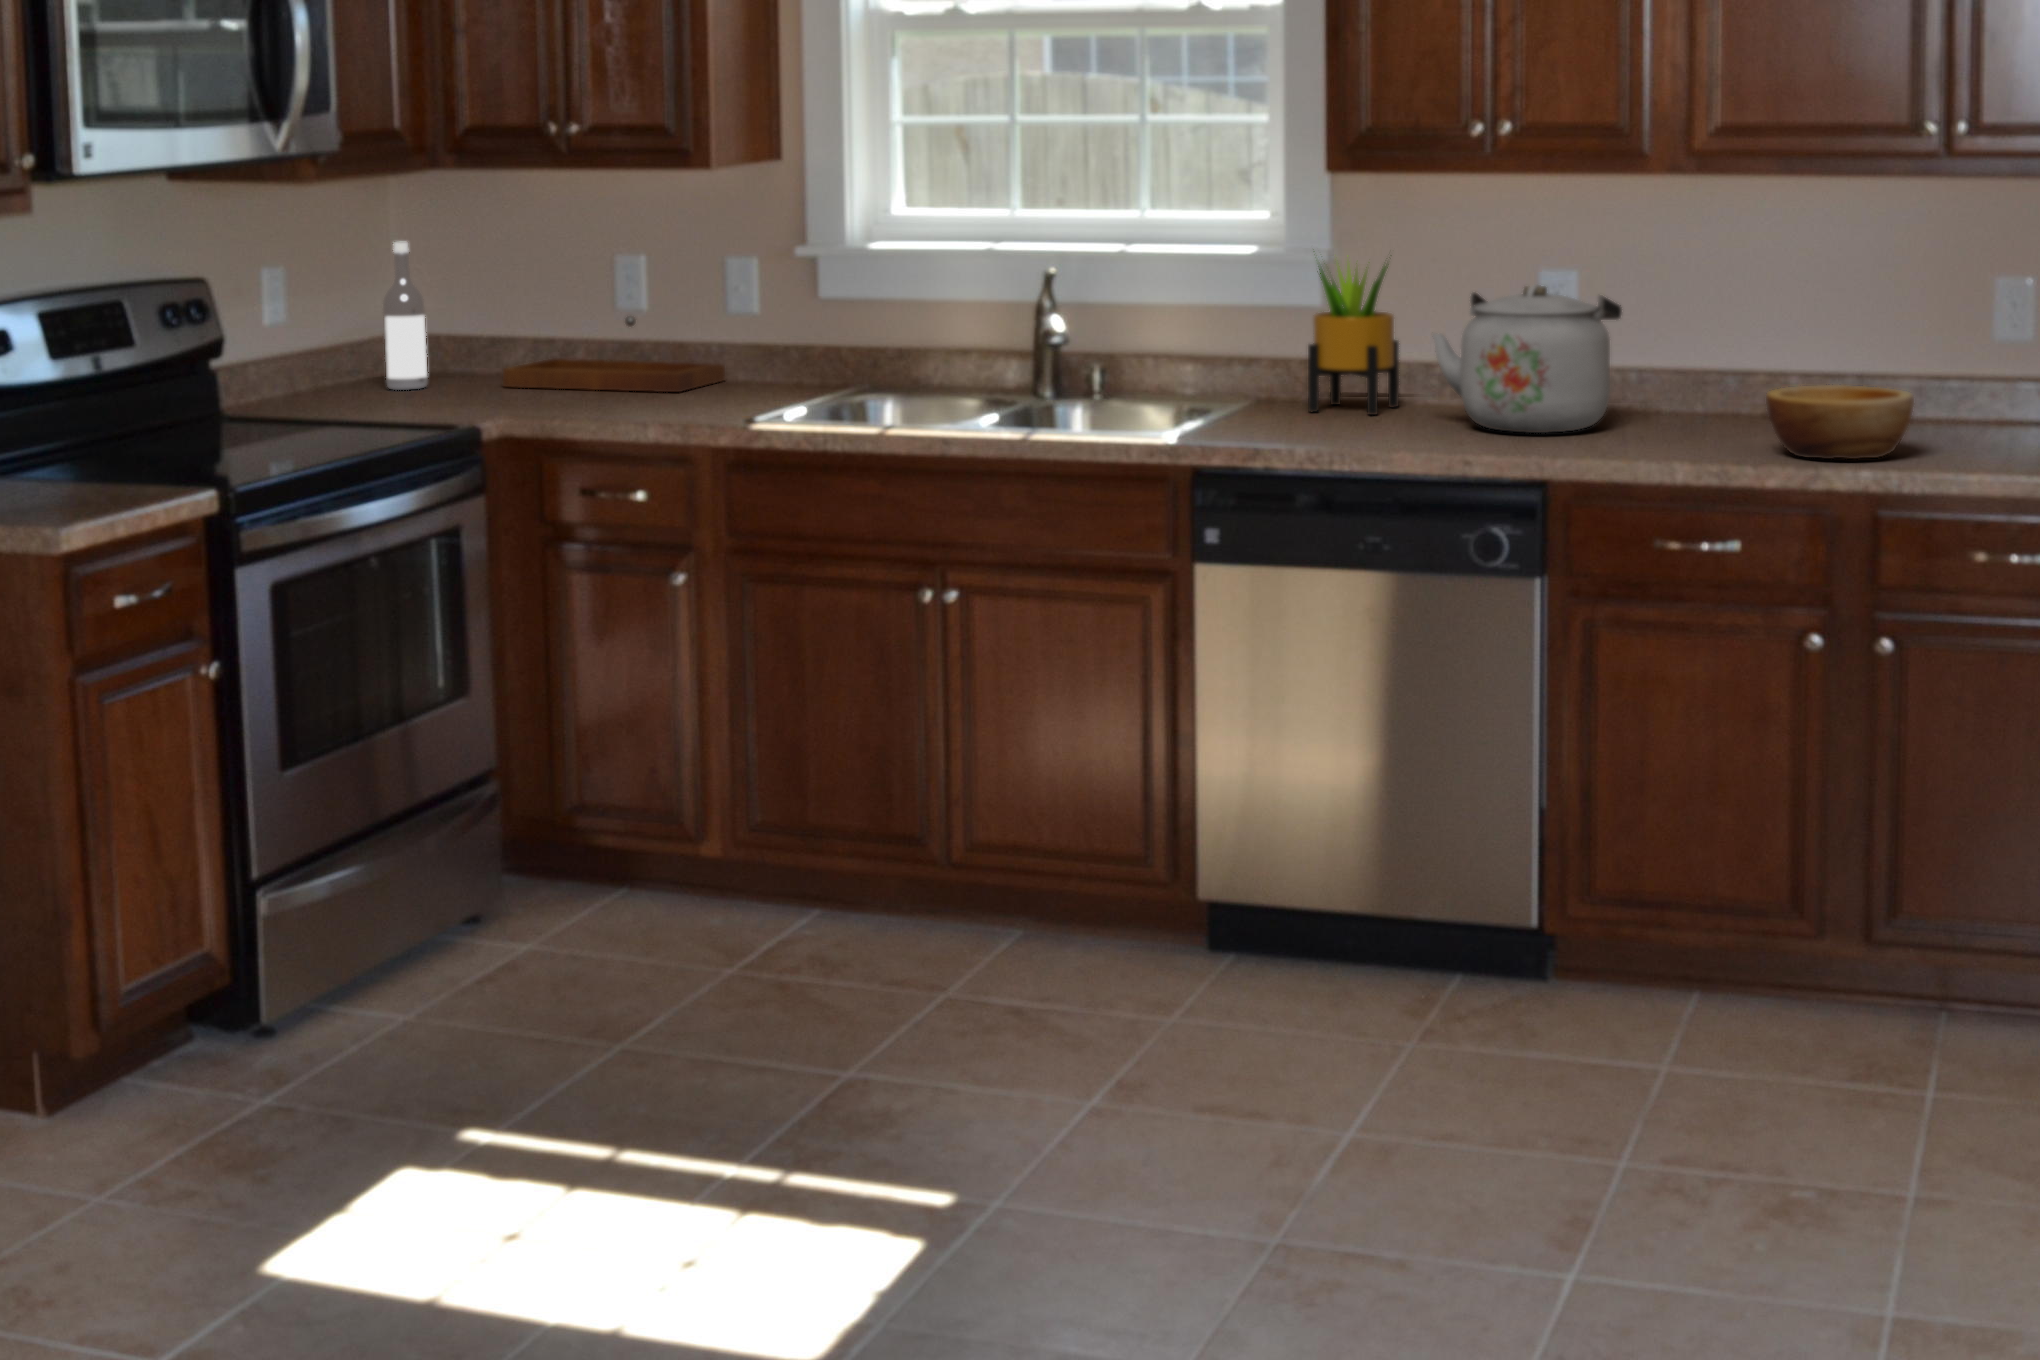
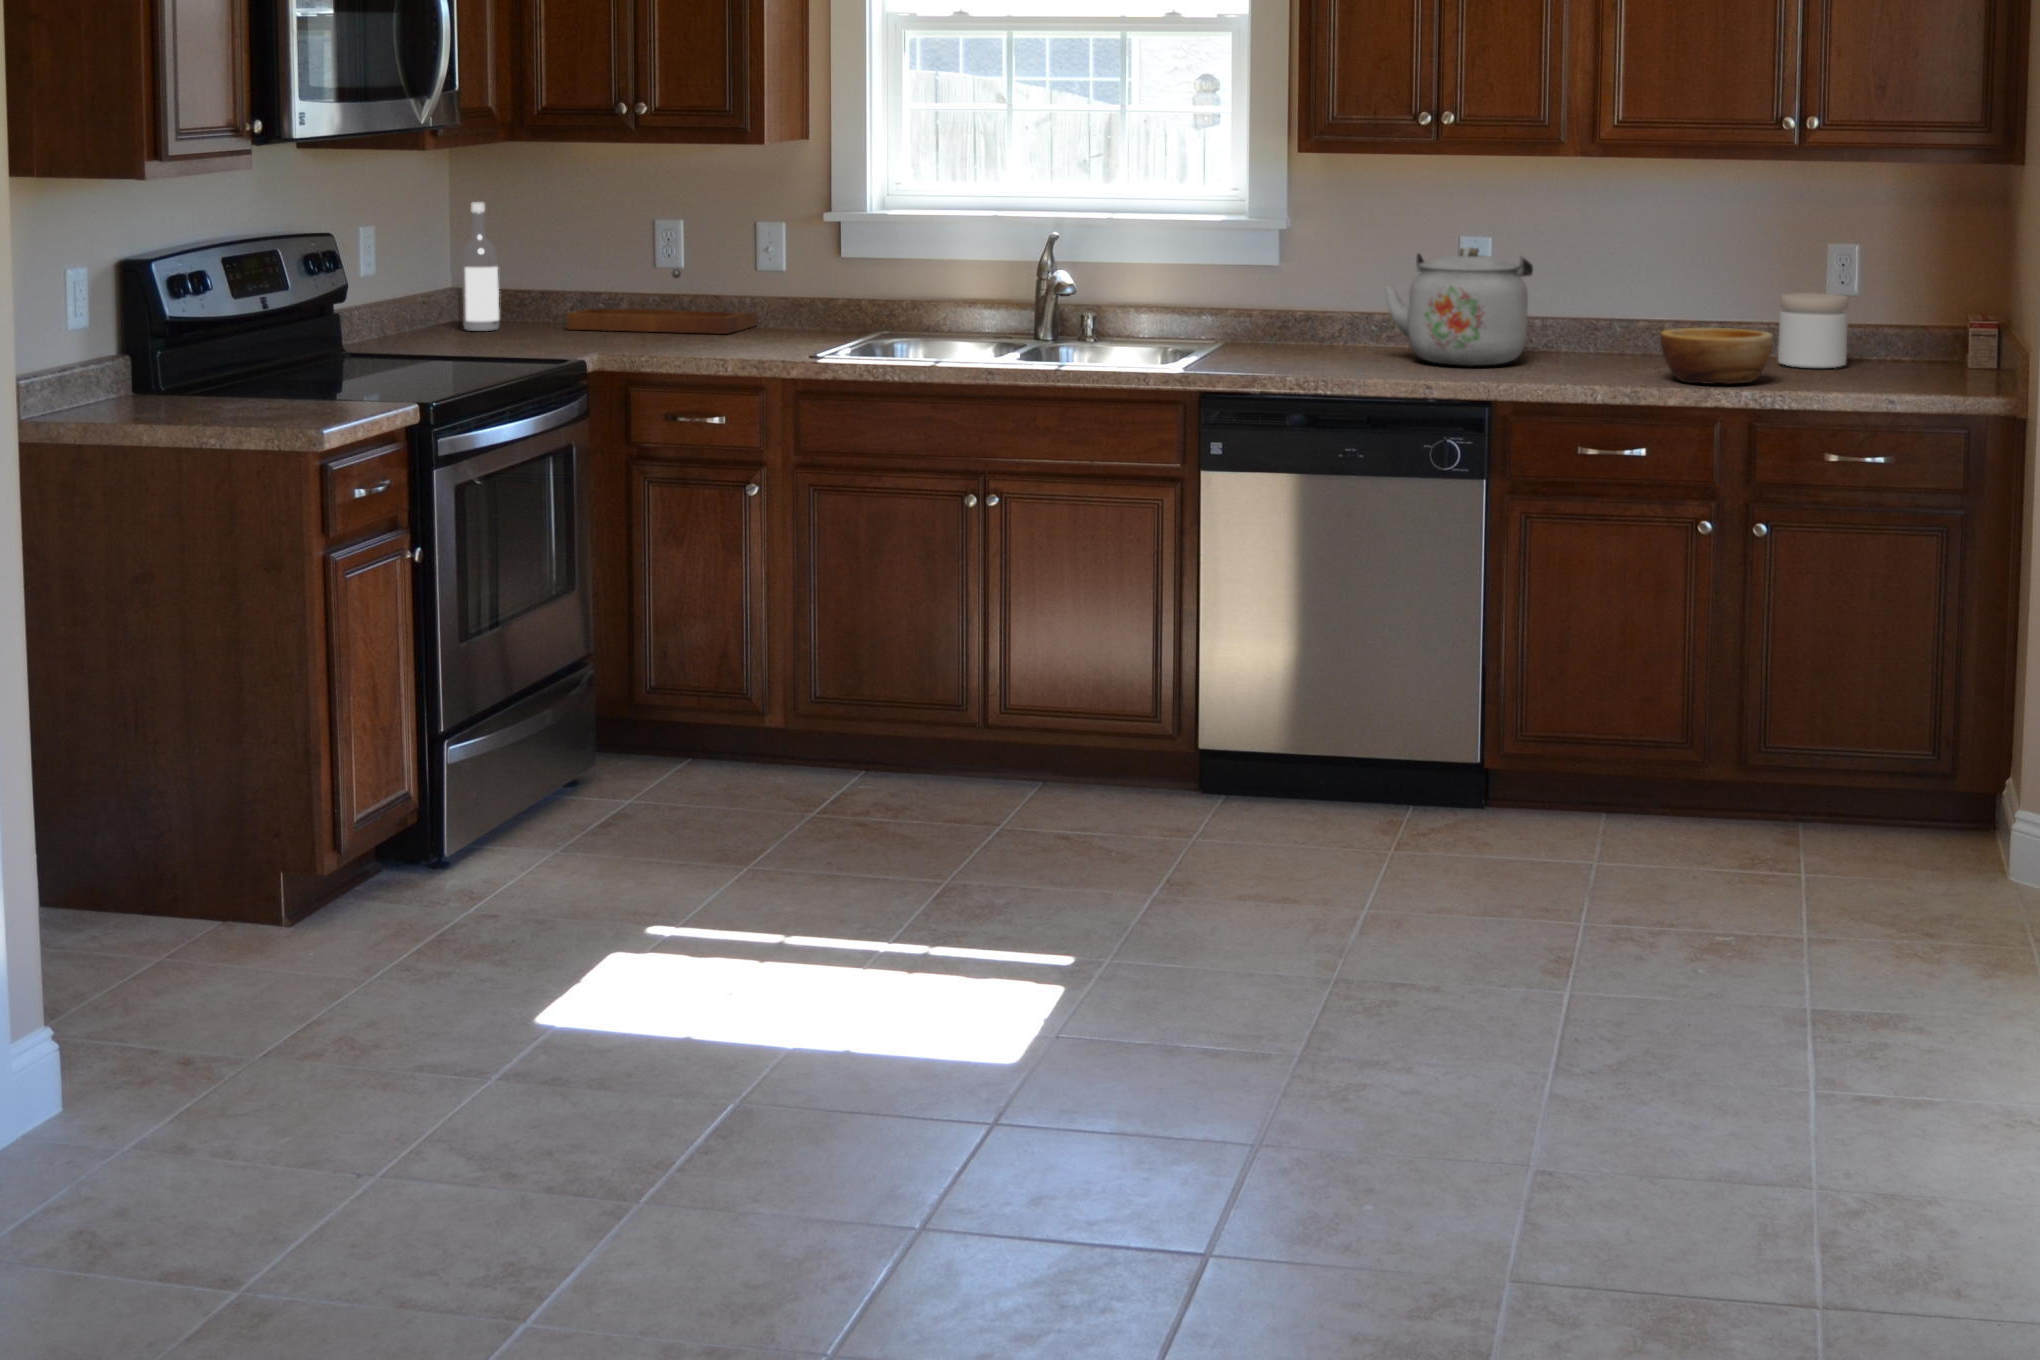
potted plant: present [1308,256,1399,415] -> none [1275,214,1348,353]
jar: none [1937,339,2027,435] -> present [1778,293,1848,368]

